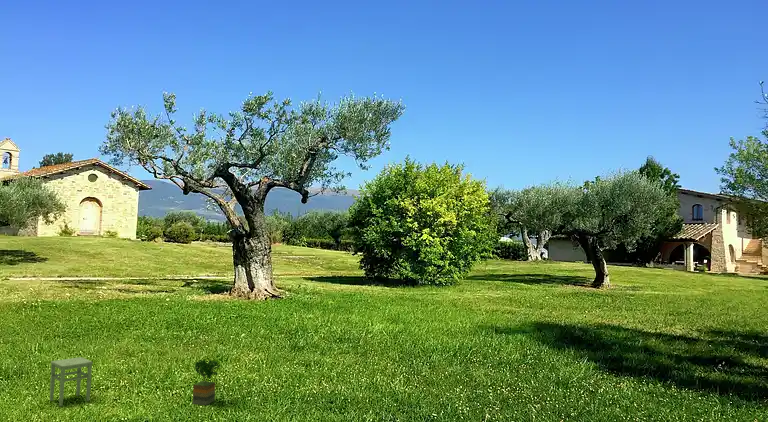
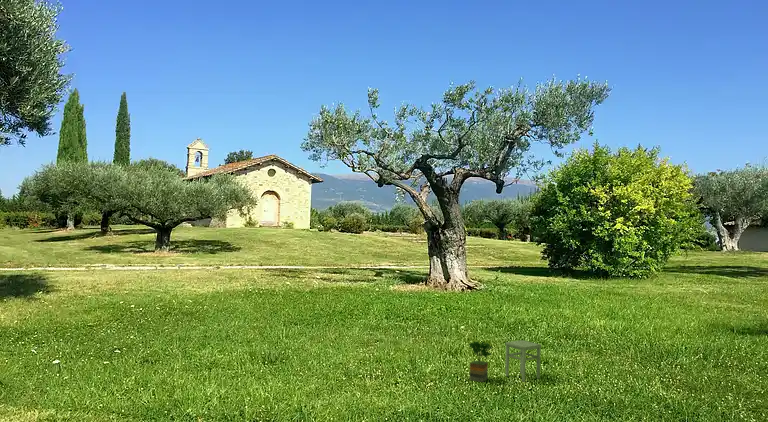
stool: present [50,357,93,406] -> present [505,340,541,381]

